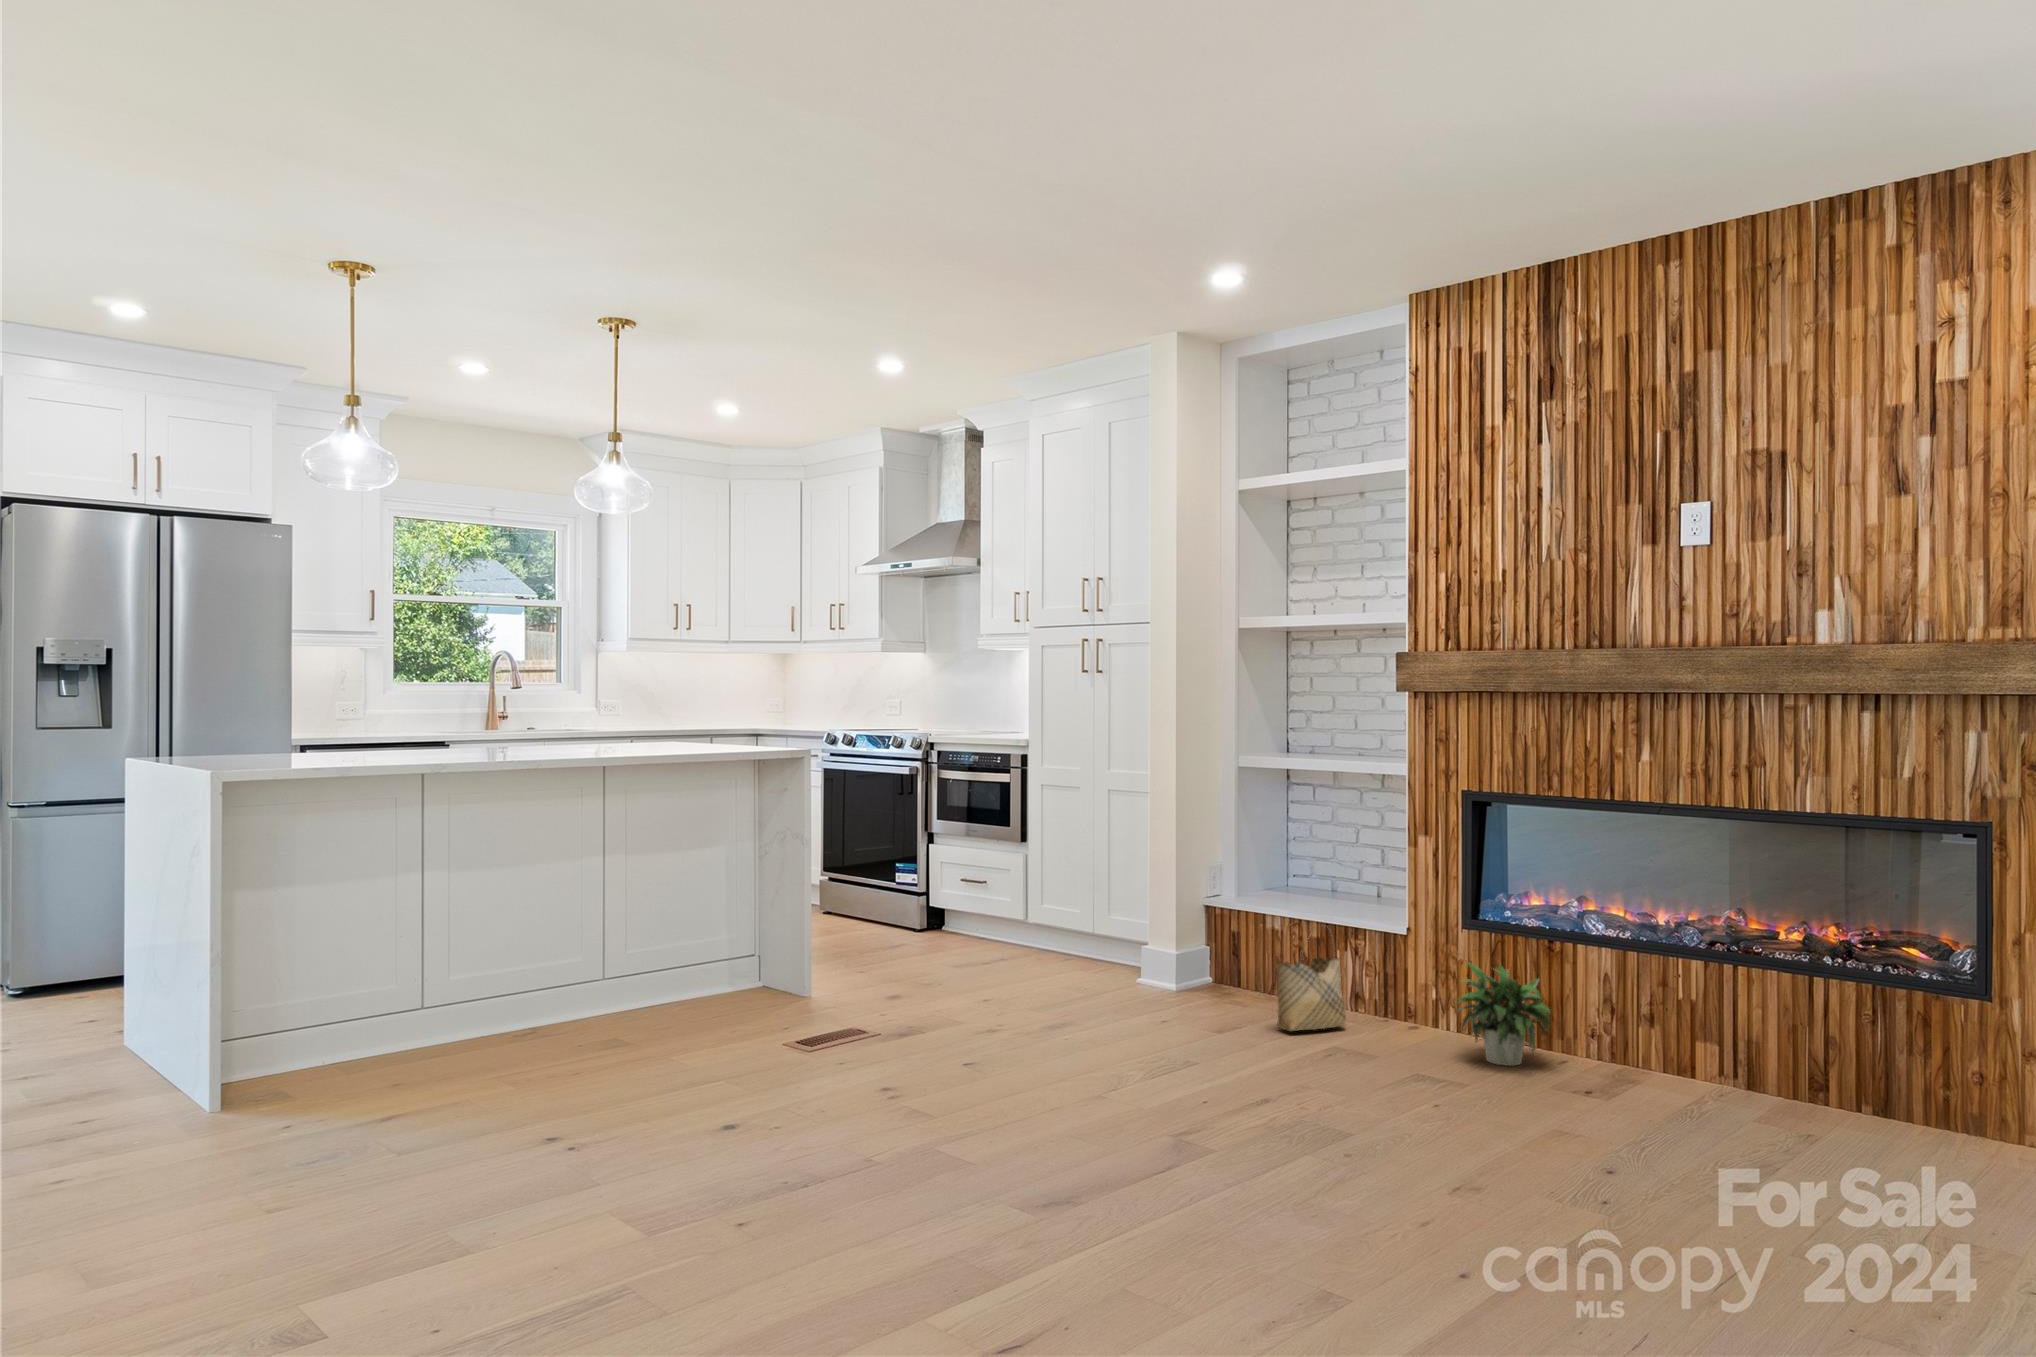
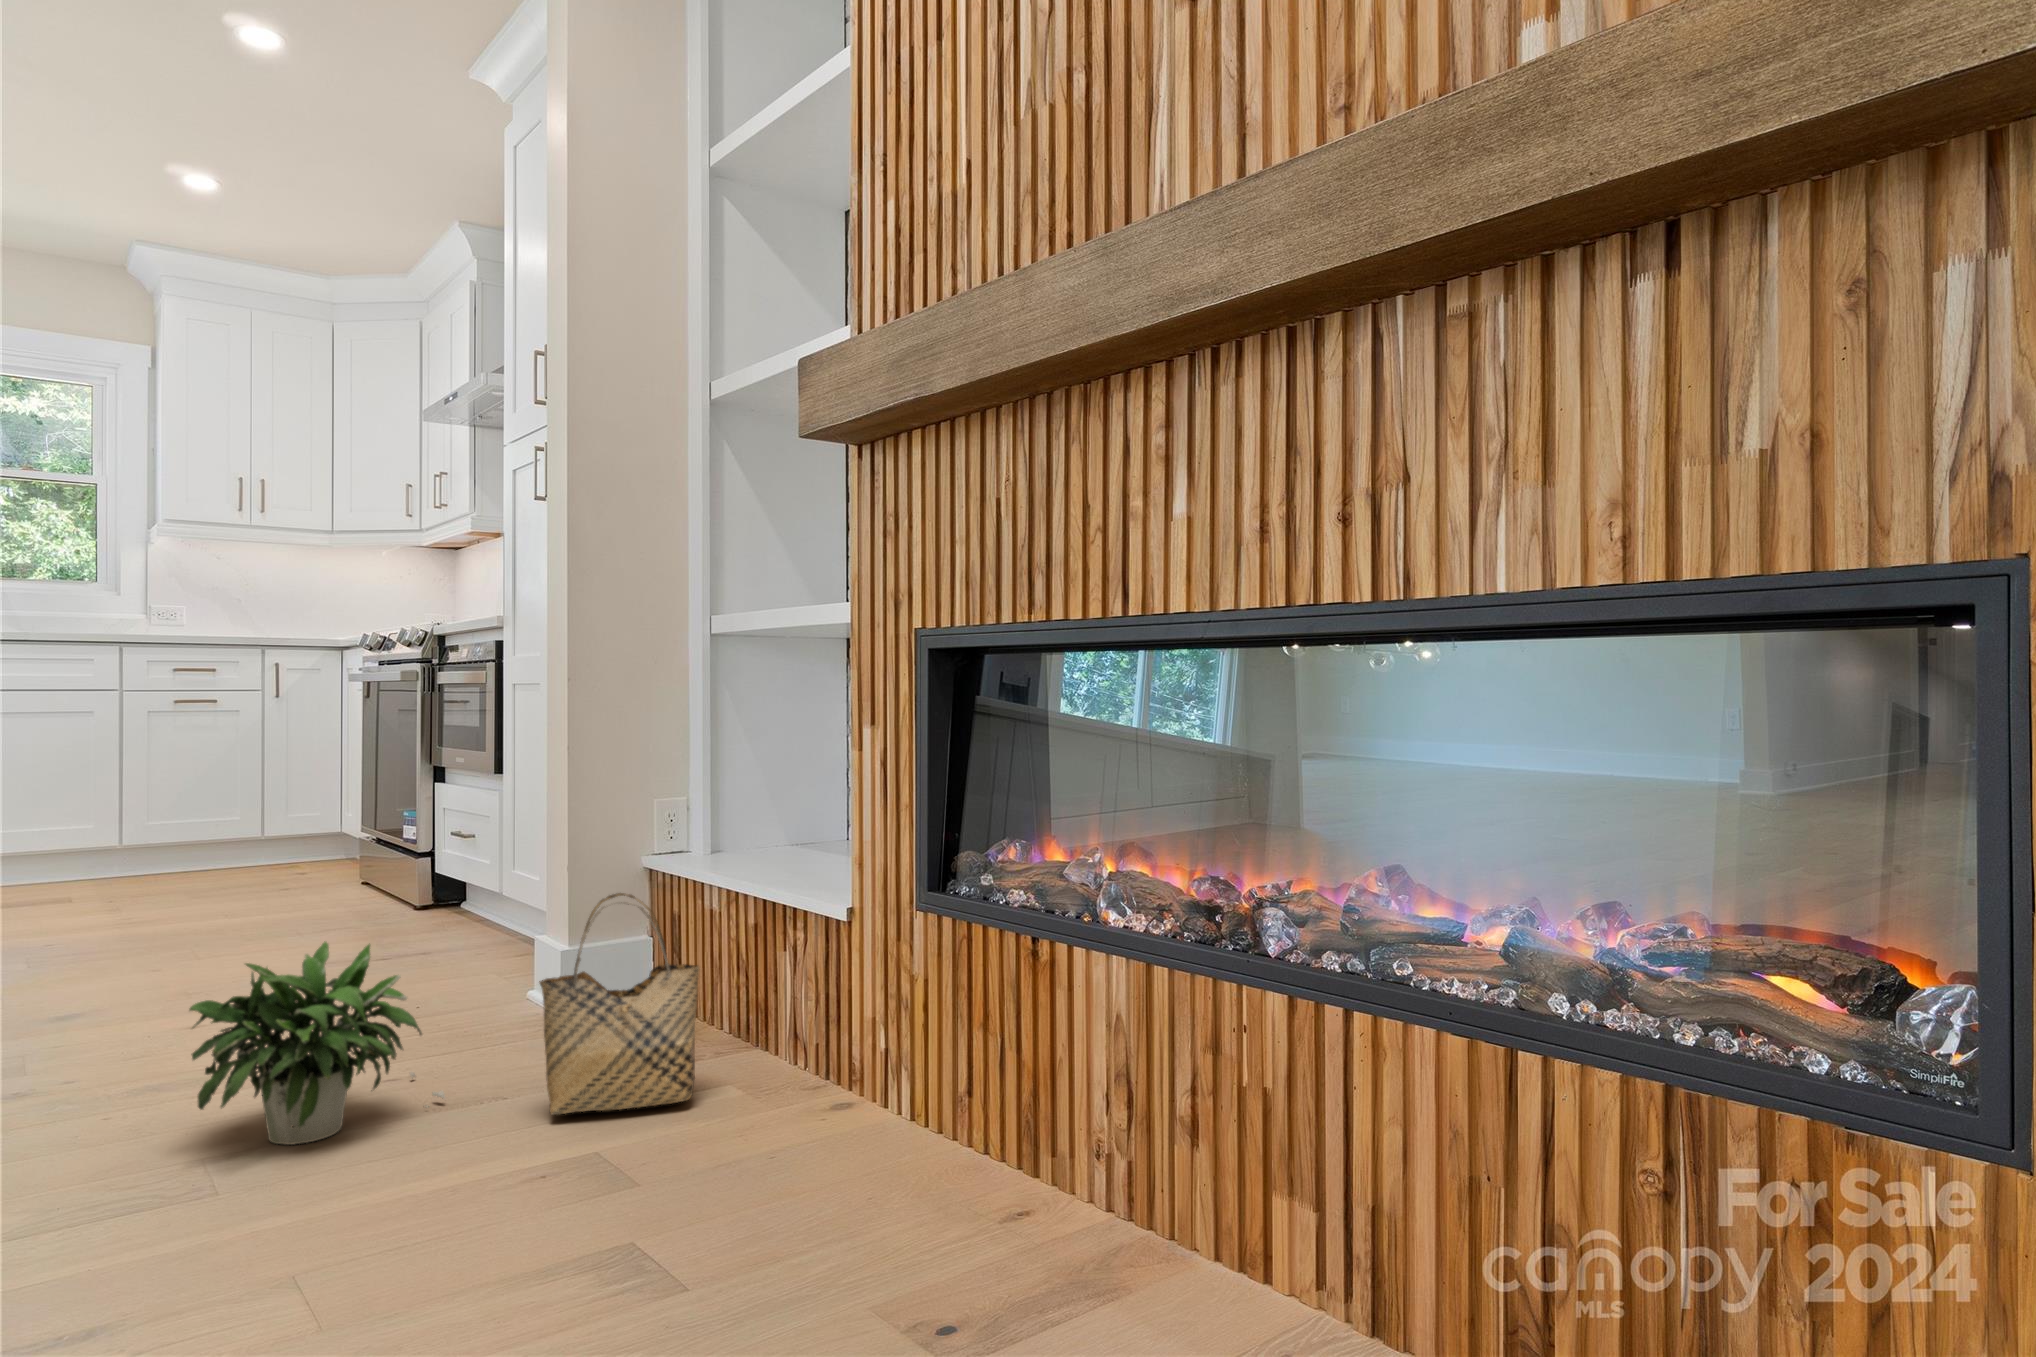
potted plant: present [1456,962,1551,1066] -> present [190,941,445,1145]

